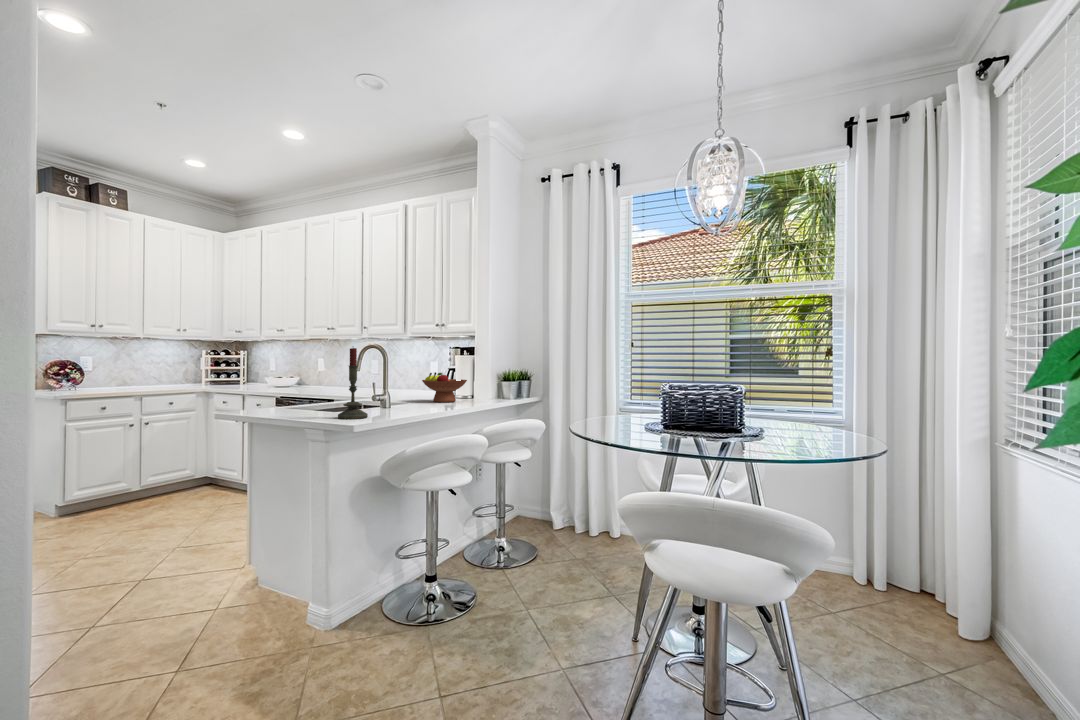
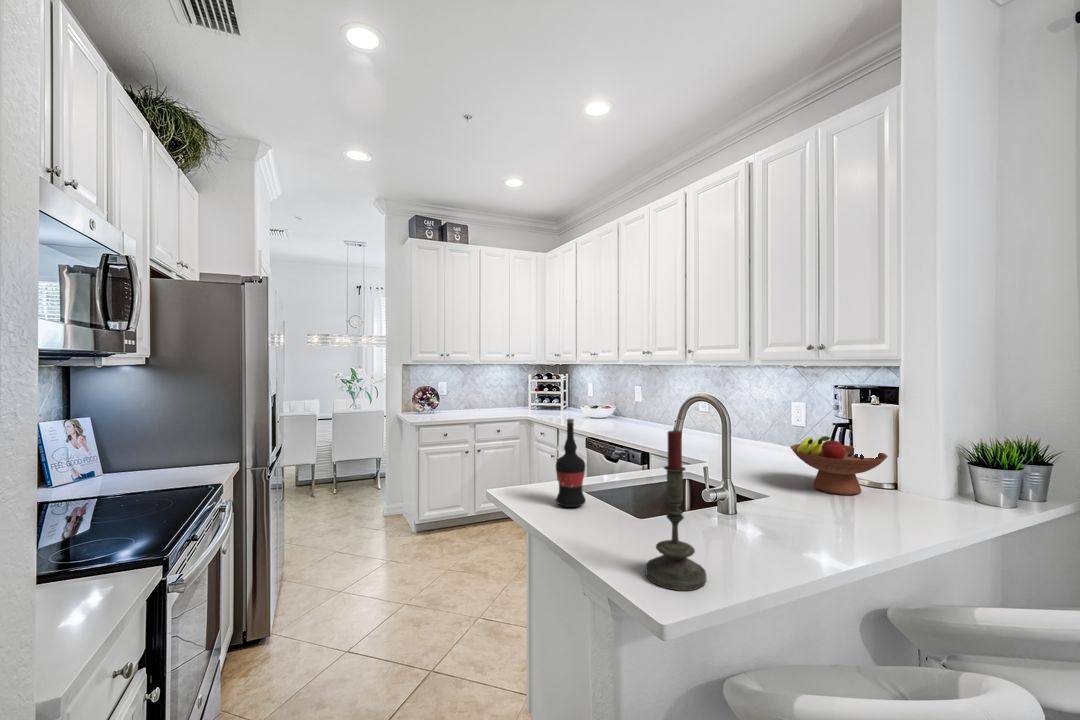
wine bottle: none [274,356,295,411] -> present [556,419,586,507]

